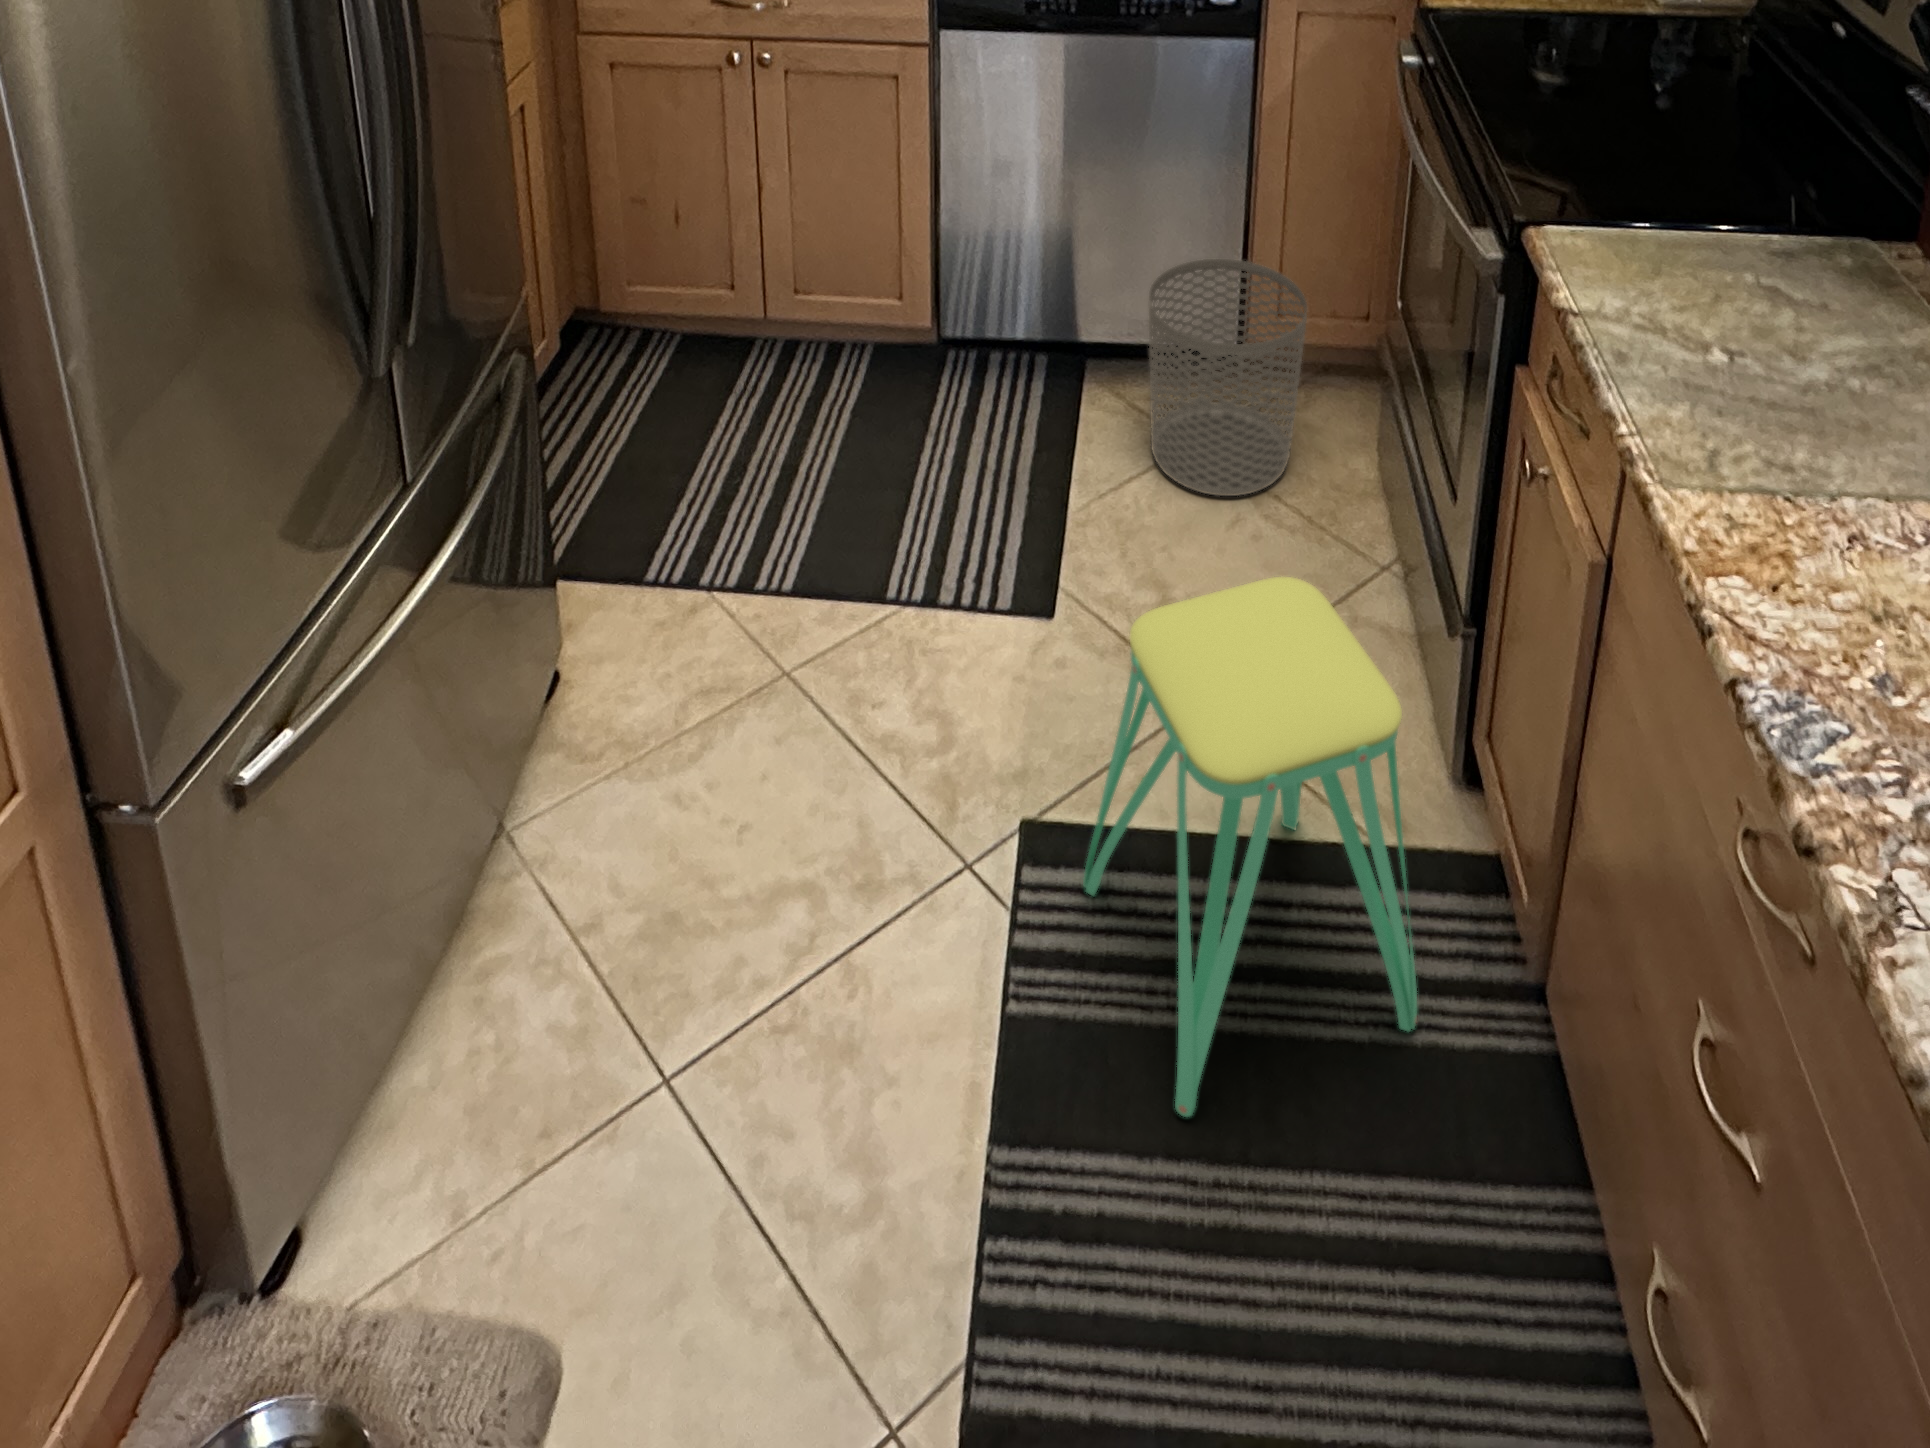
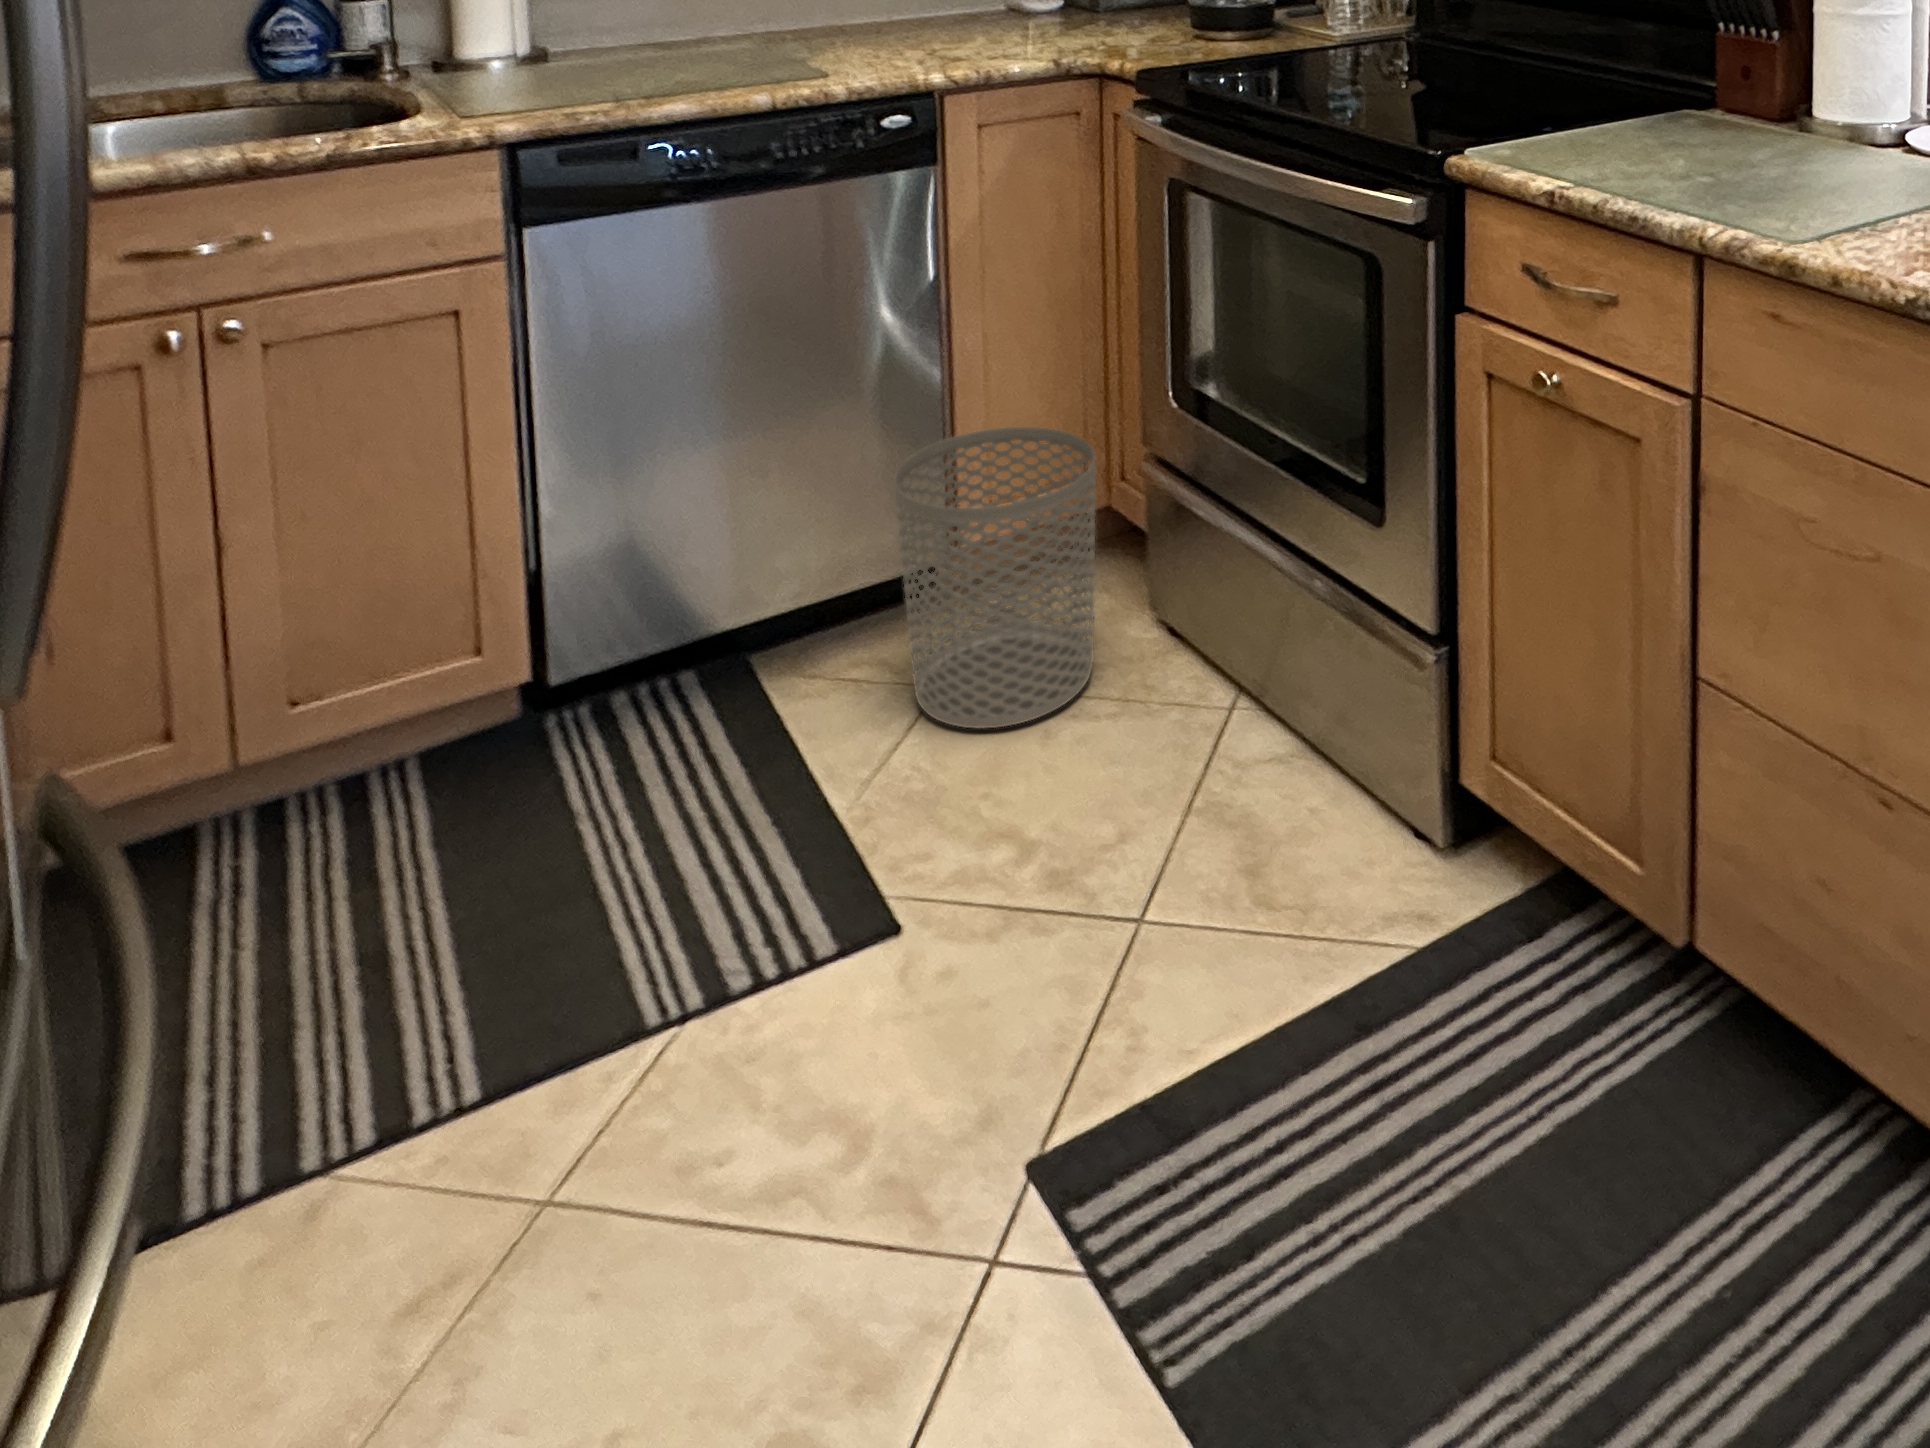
stool: present [1083,577,1417,1117] -> none [1155,607,1589,1338]

